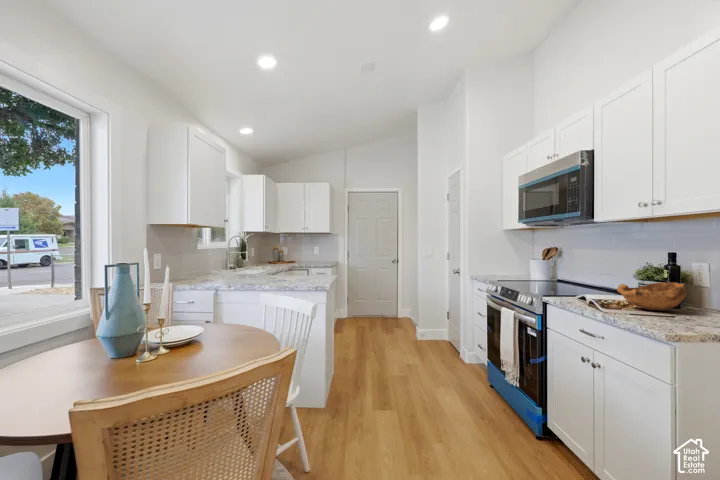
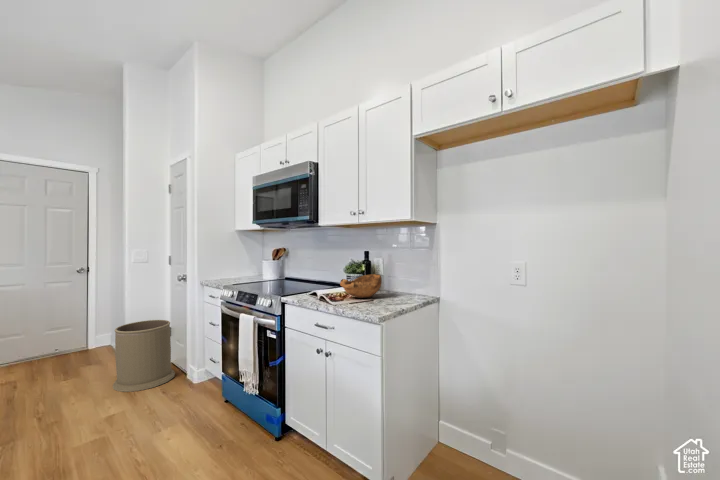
trash can: none [409,303,452,357] -> present [113,320,175,392]

